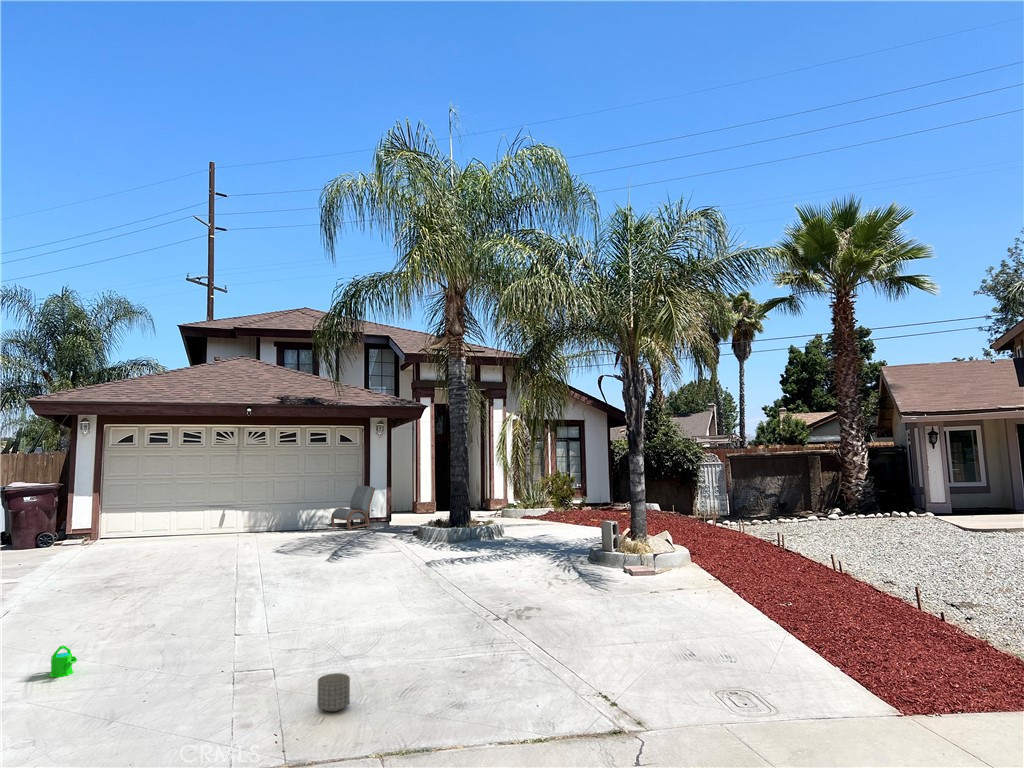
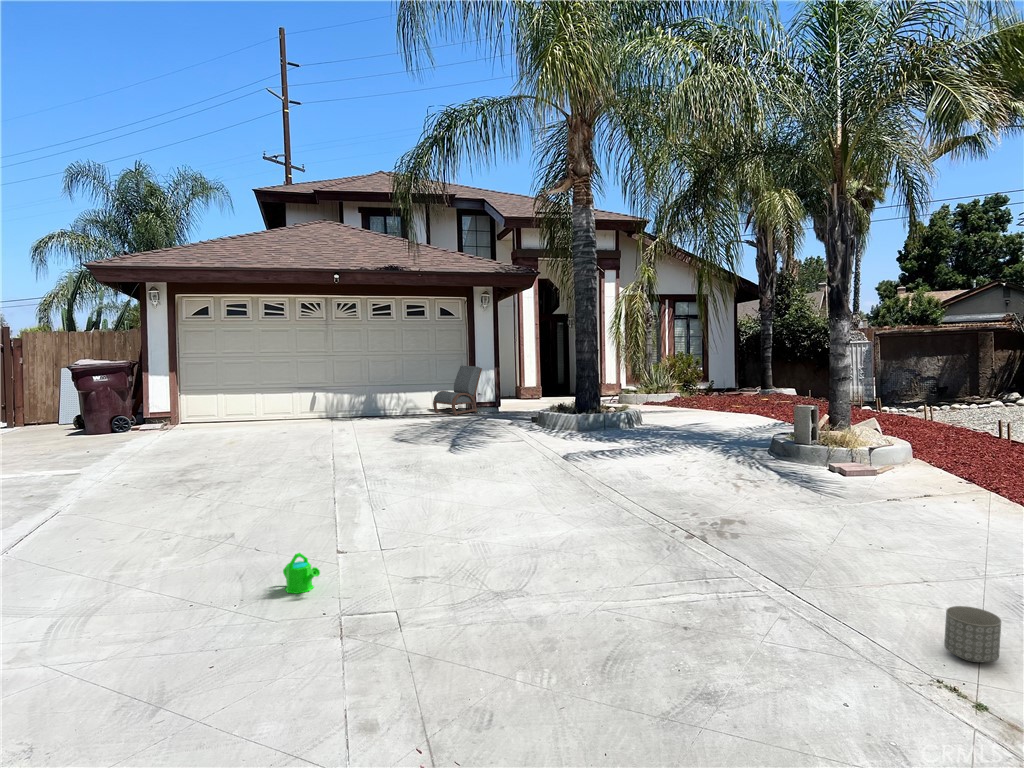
watering can: present [49,645,77,677] -> present [283,553,320,594]
planter: present [317,673,350,712] -> present [944,606,1001,663]

